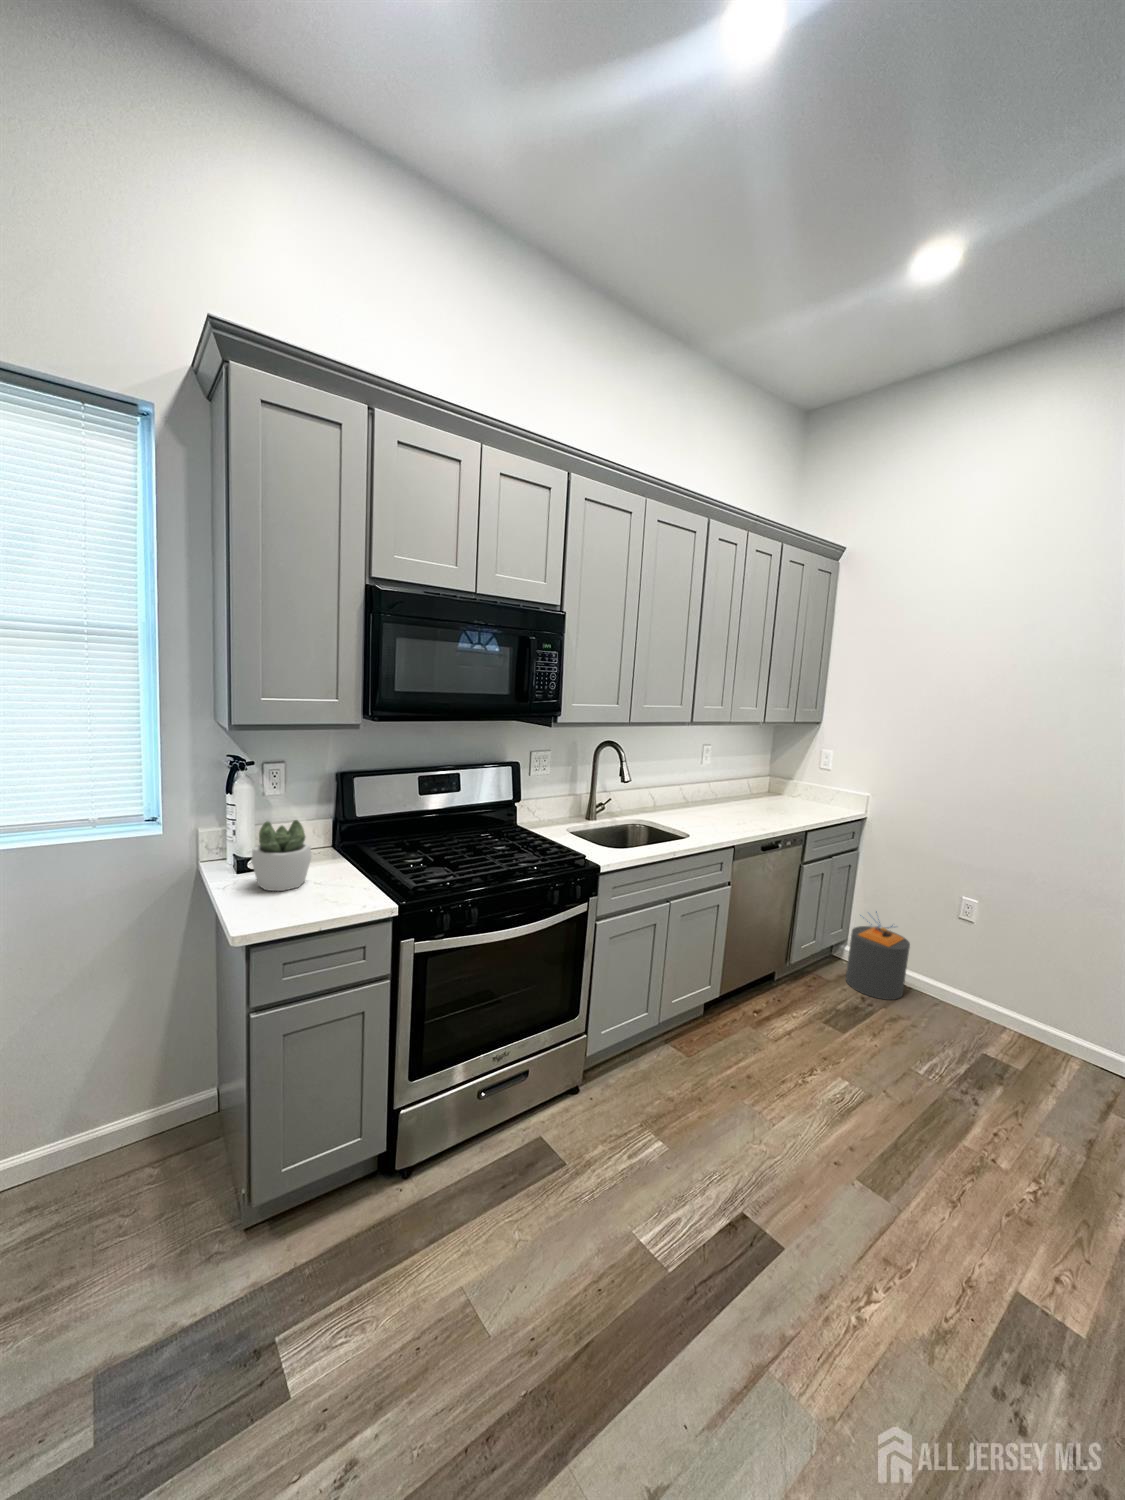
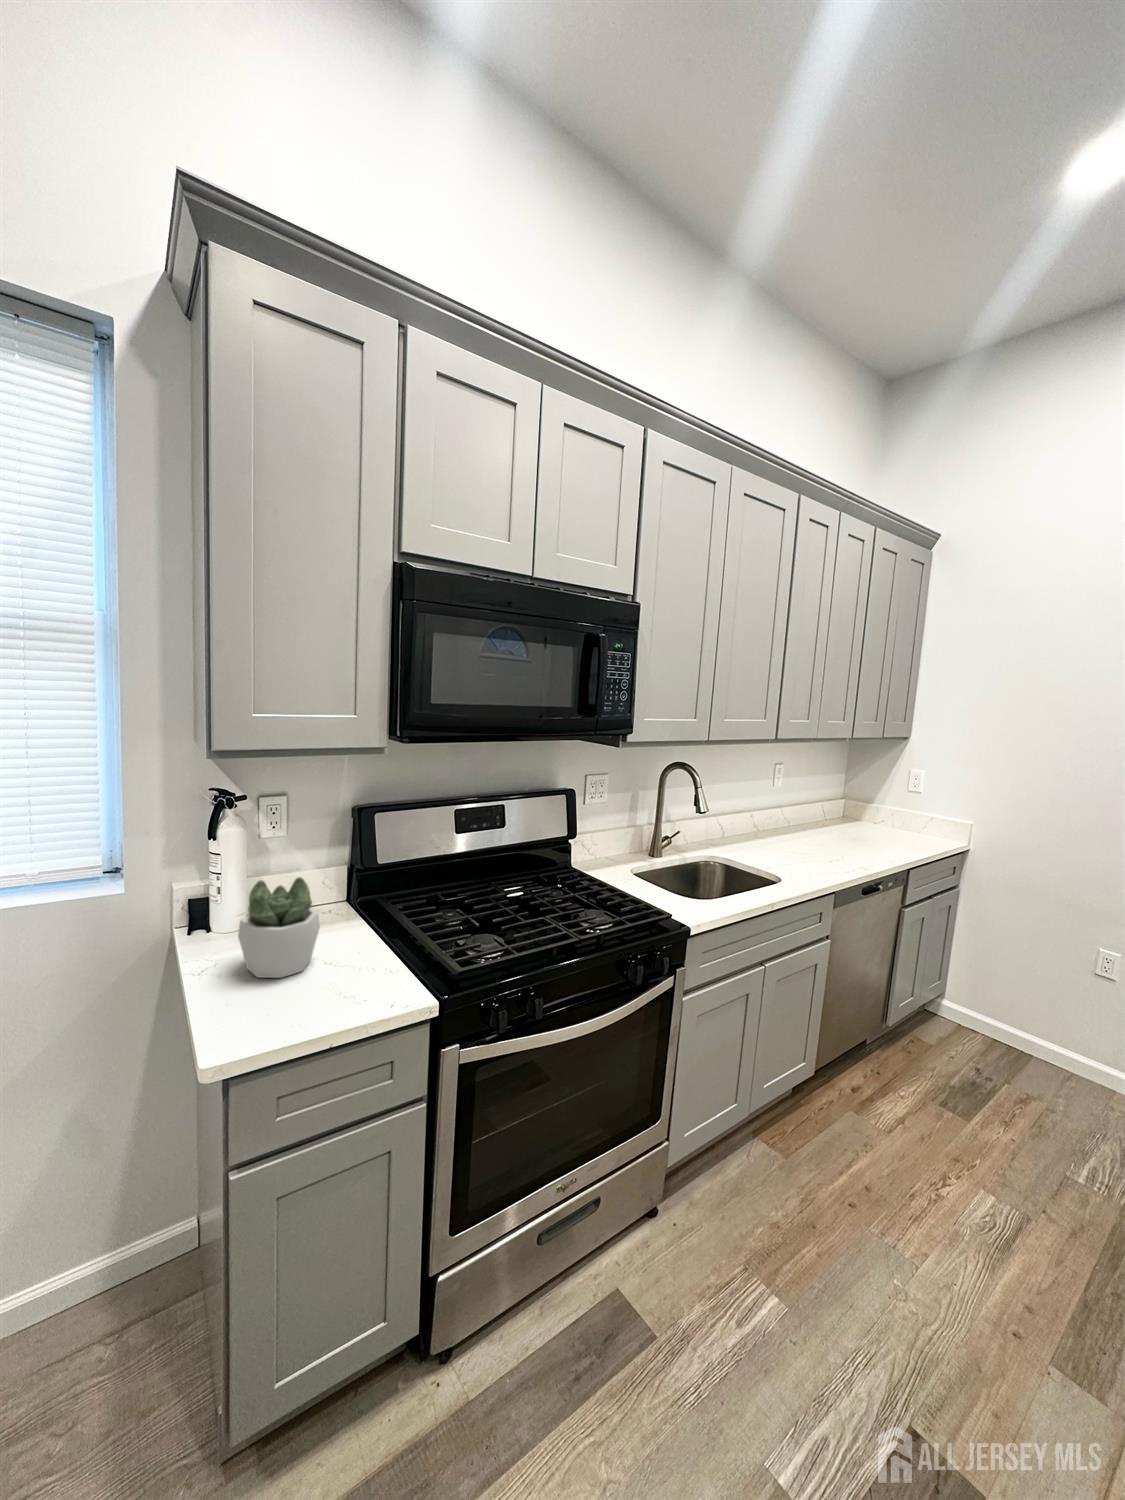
trash can: present [846,911,910,1000] -> none [950,959,1034,1073]

